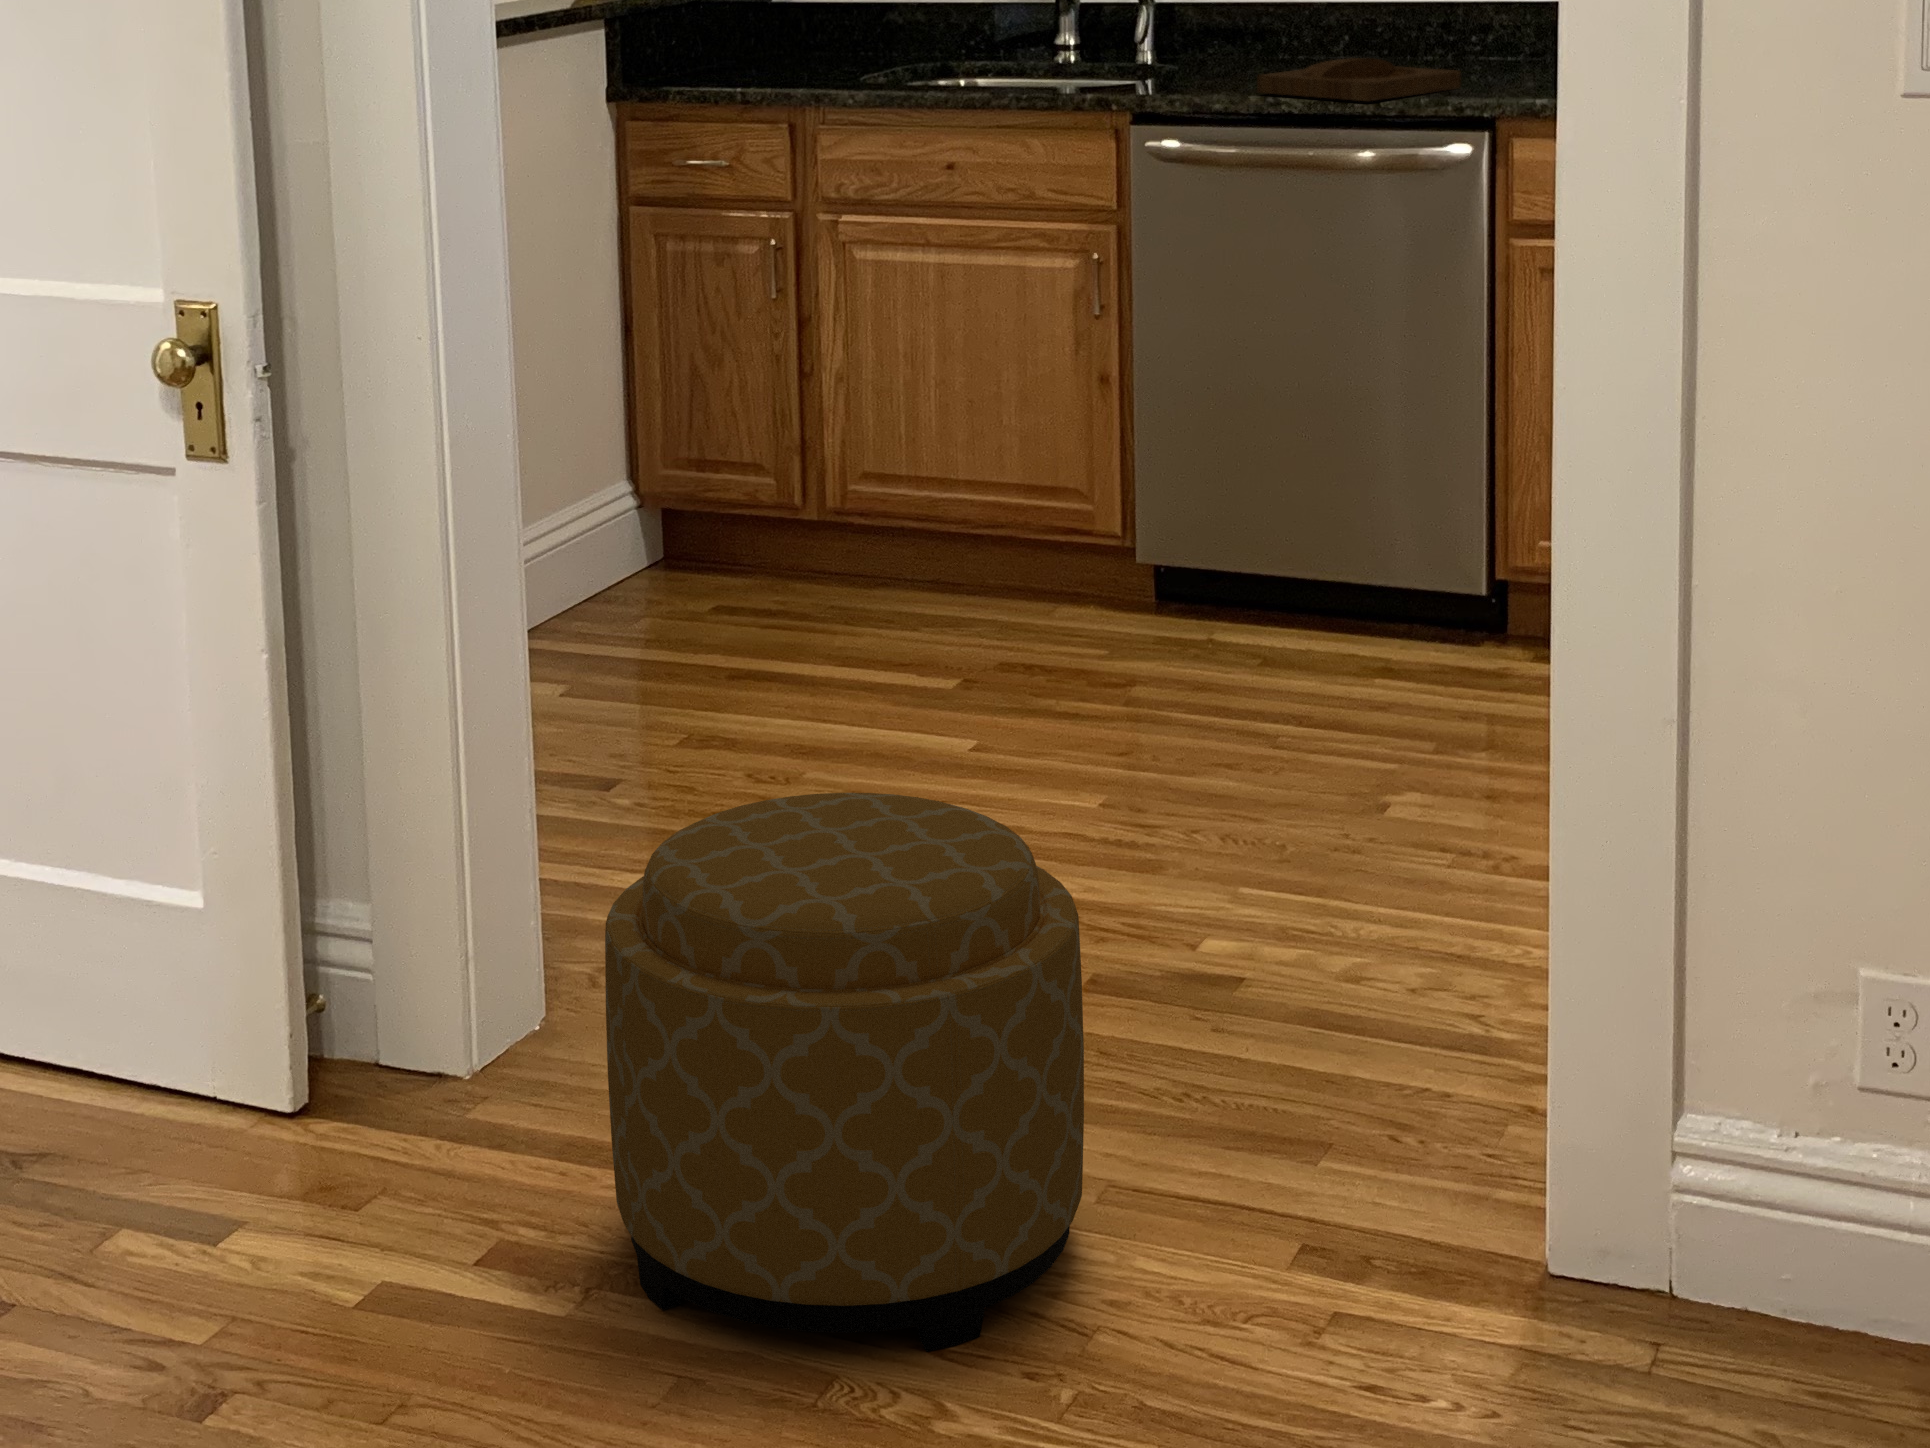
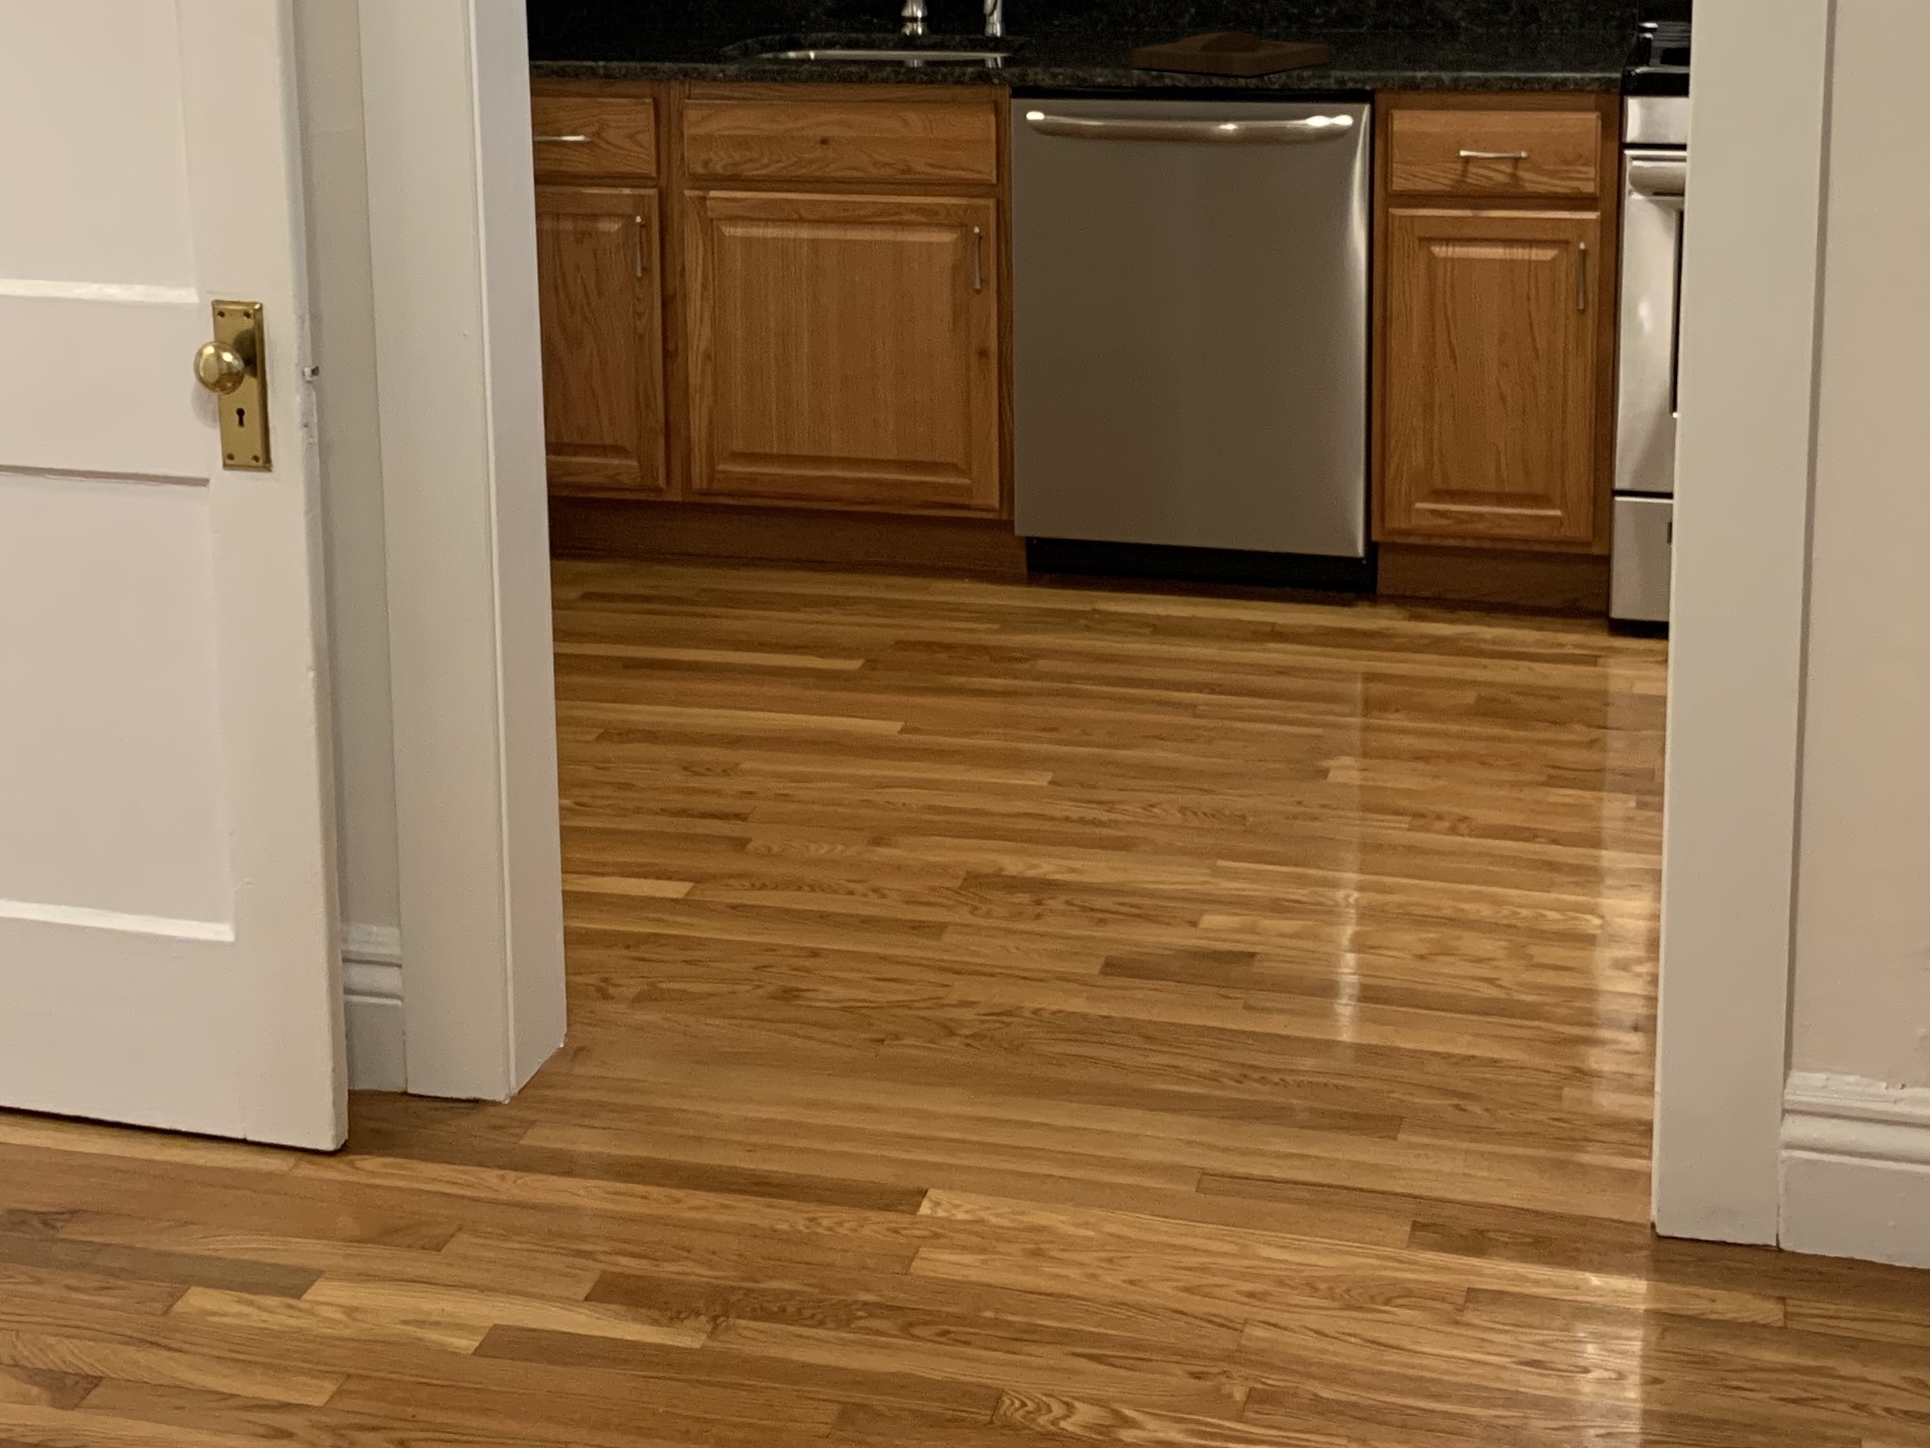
ottoman: present [605,793,1084,1351] -> none [723,794,1206,1357]

